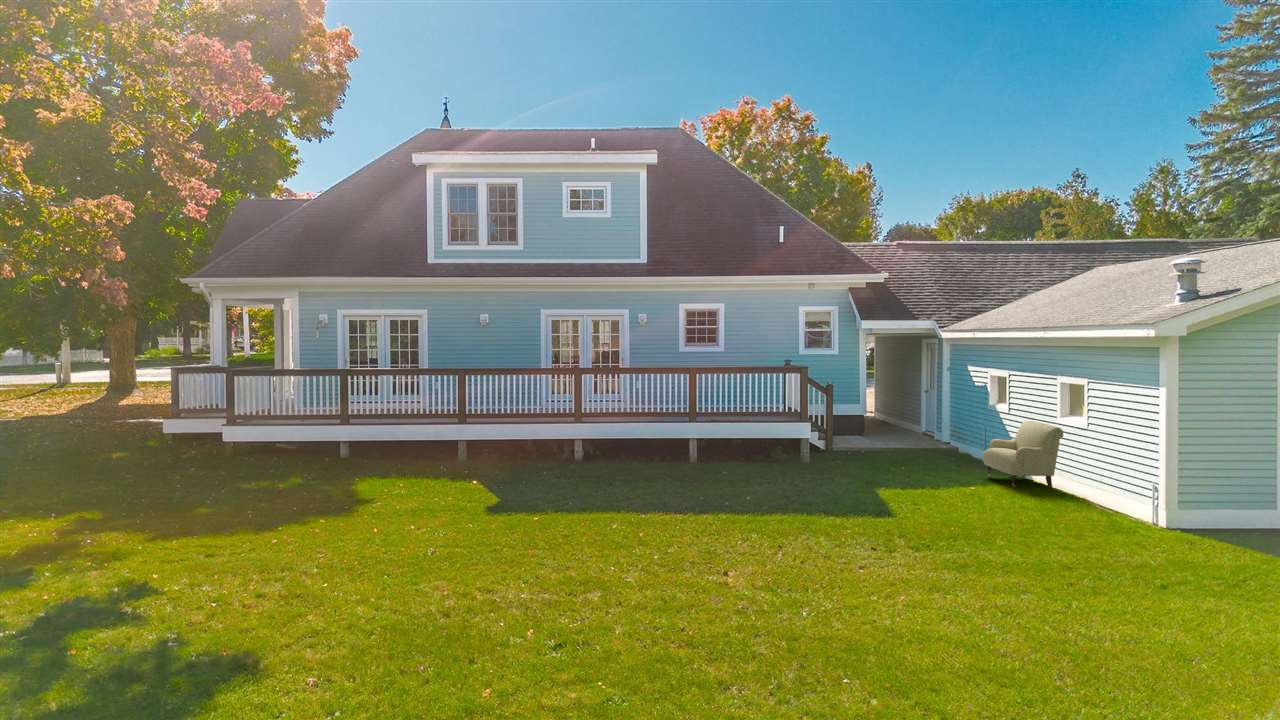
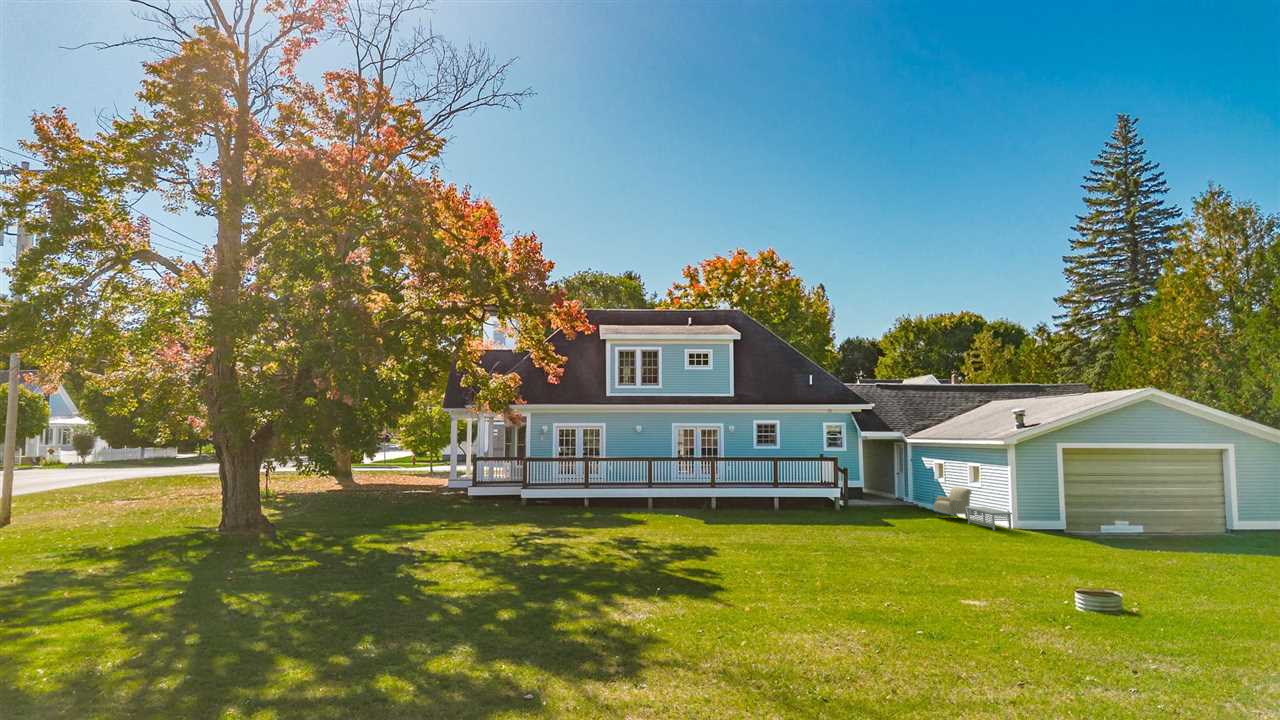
storage bench: none [1051,465,1160,523] -> present [966,507,1012,531]

